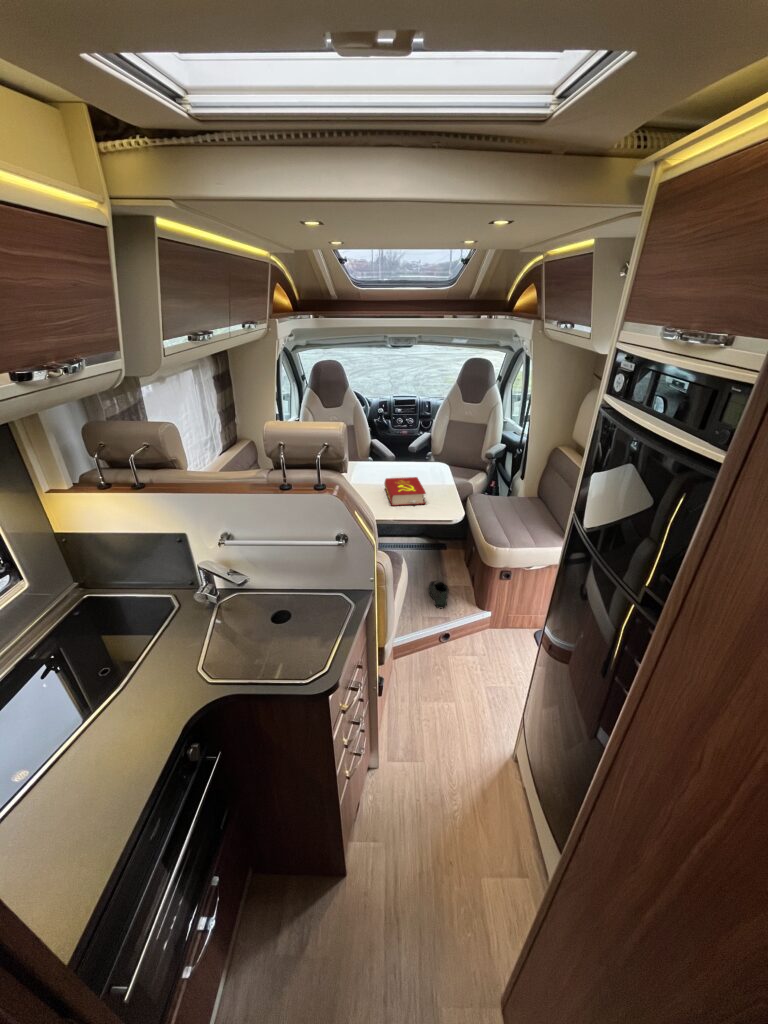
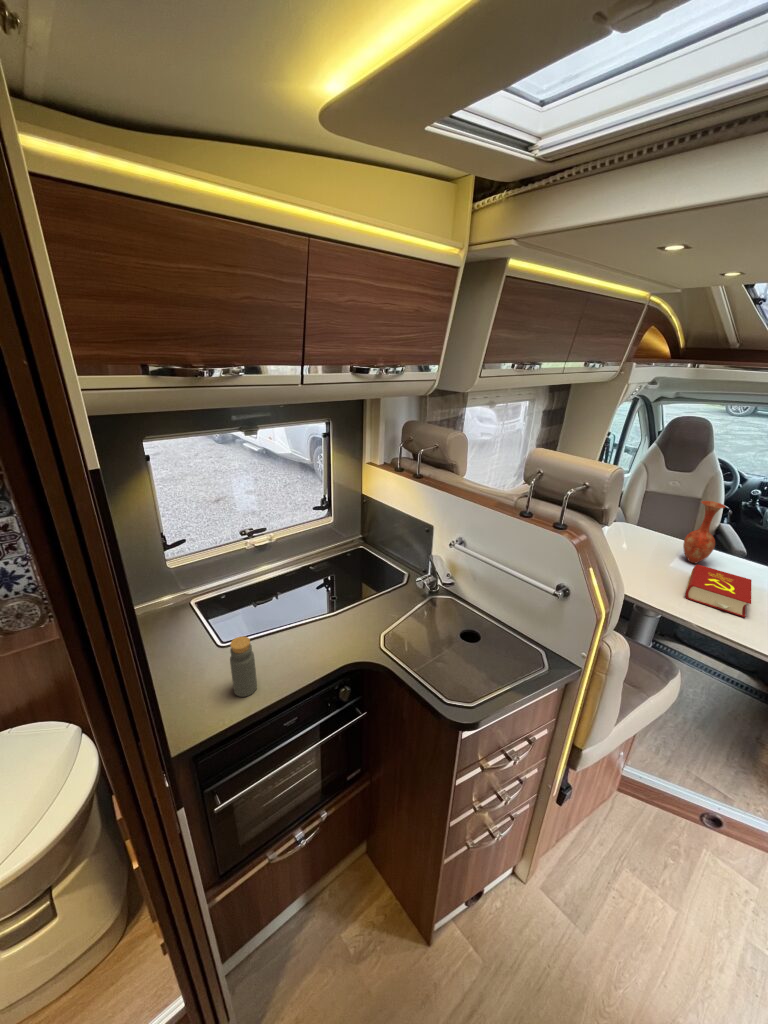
vase: none [370,429,389,478] -> present [683,501,725,563]
shoe: present [429,580,449,609] -> none [720,734,755,781]
bottle: none [31,776,93,853] -> present [230,636,257,697]

